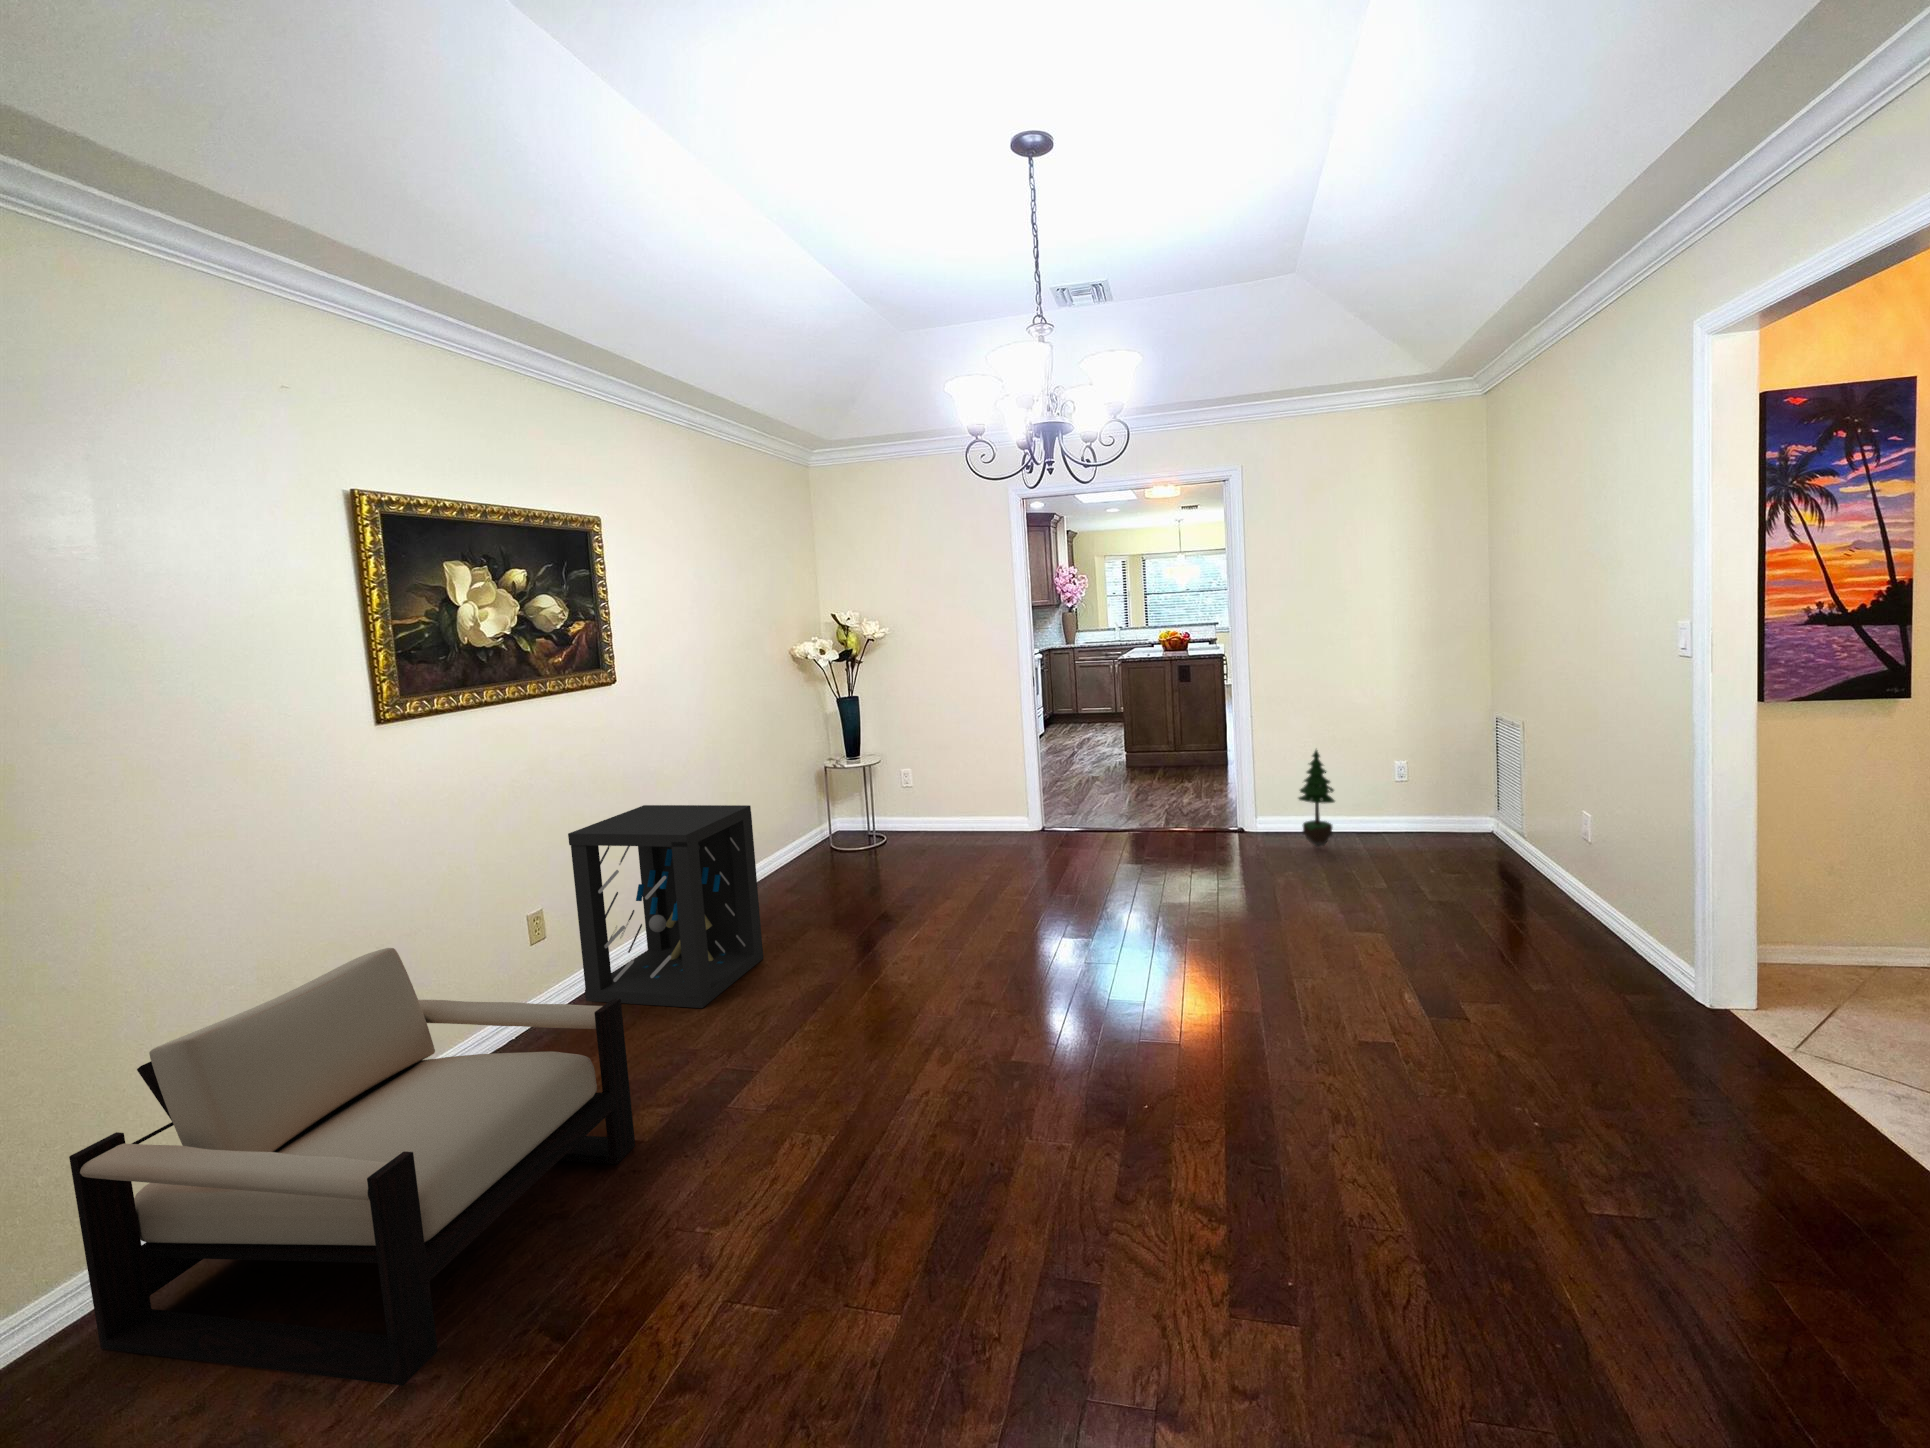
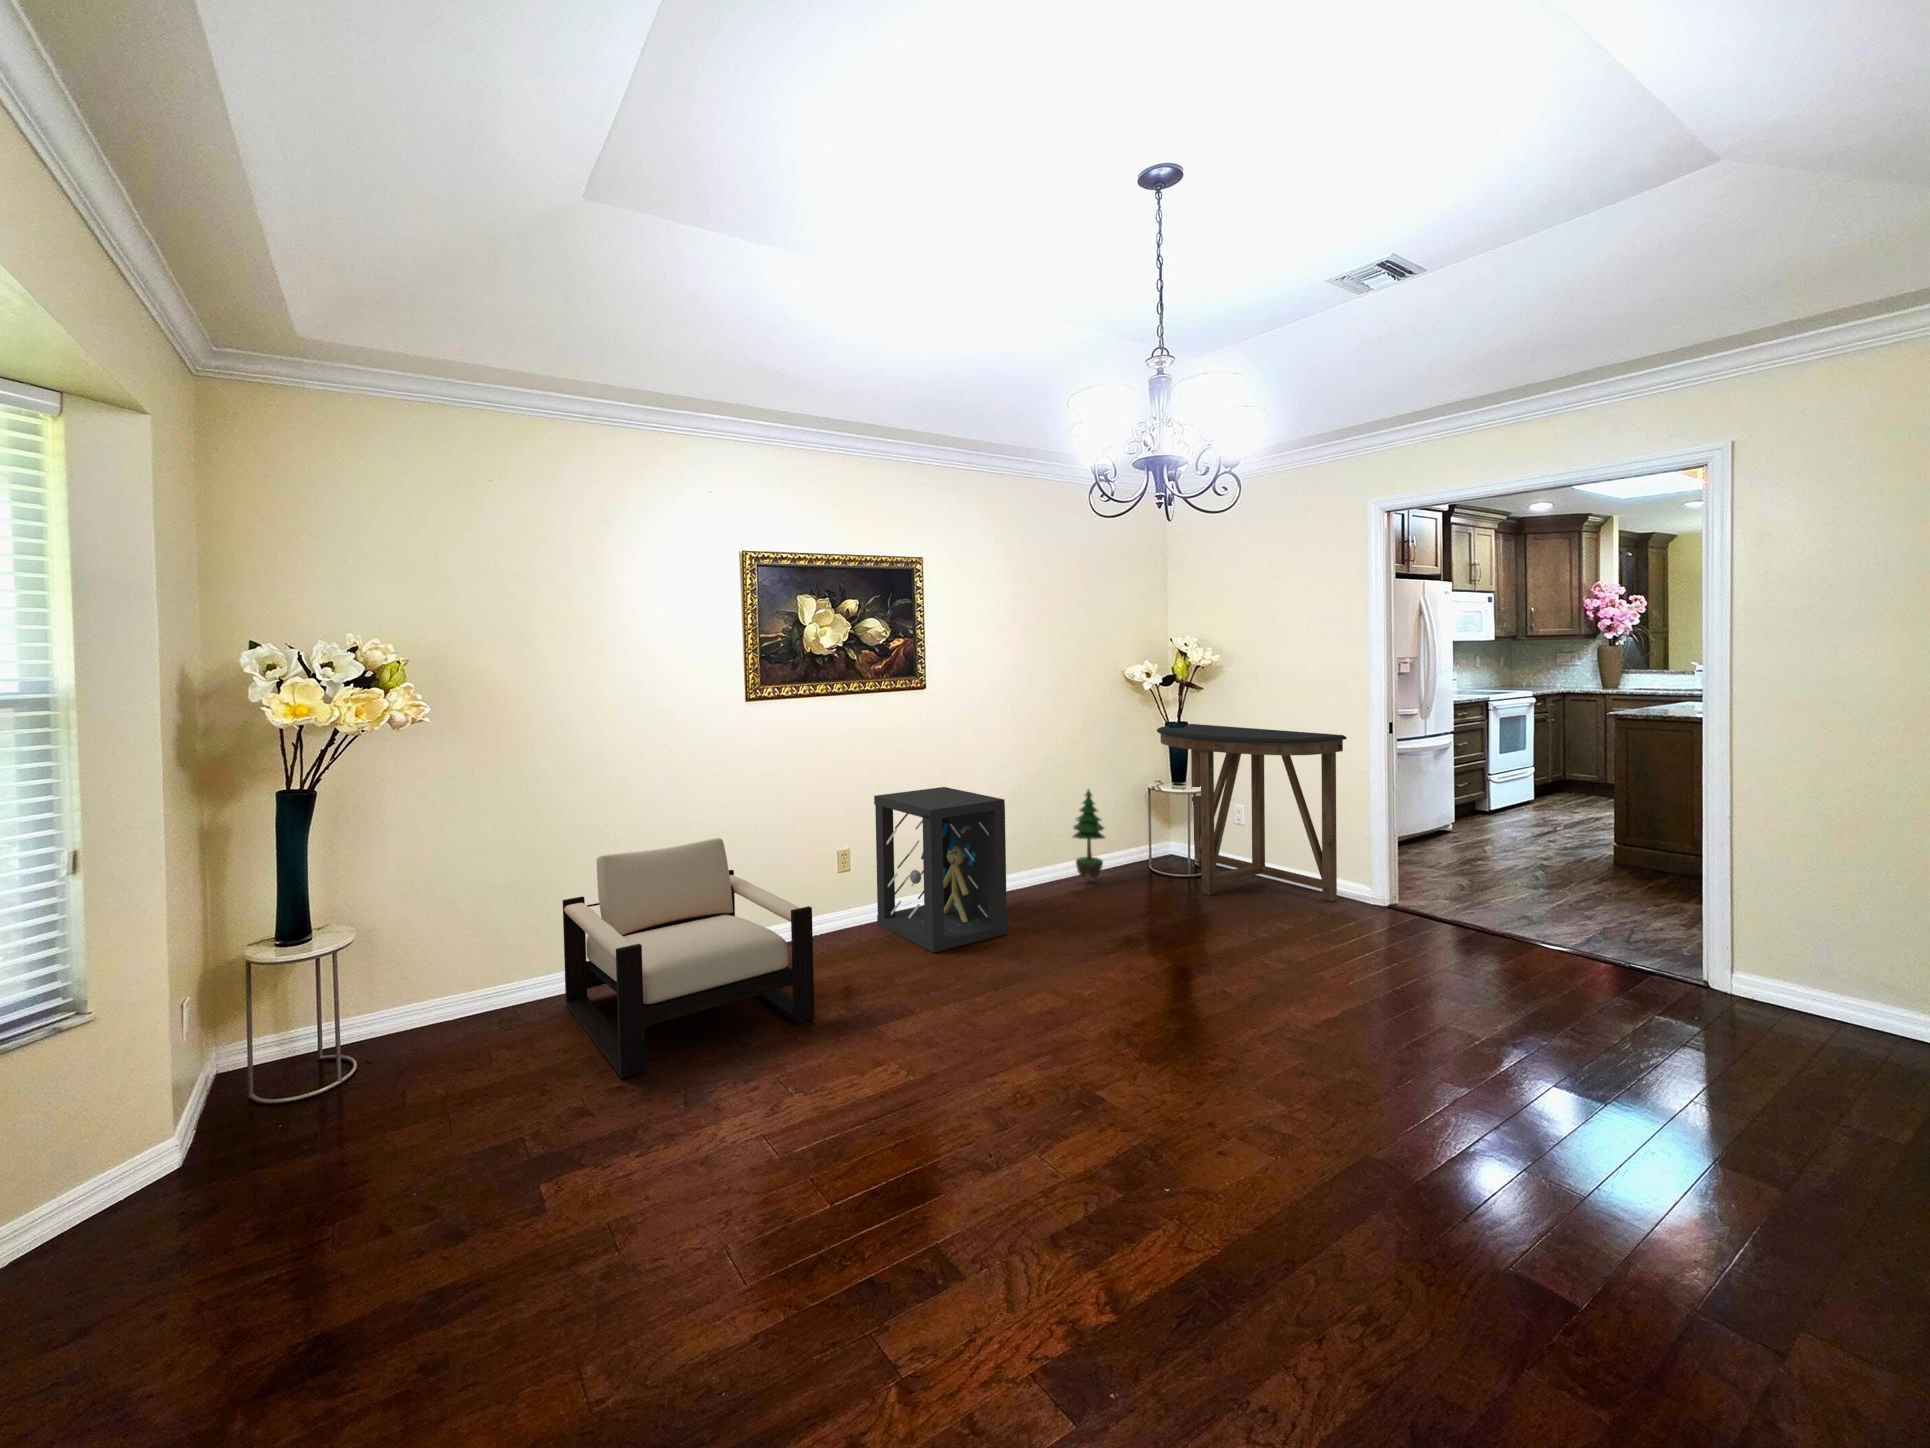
console table: none [833,694,1011,863] -> present [1157,724,1347,901]
potted tree: present [1299,750,1335,847] -> present [1073,790,1105,882]

